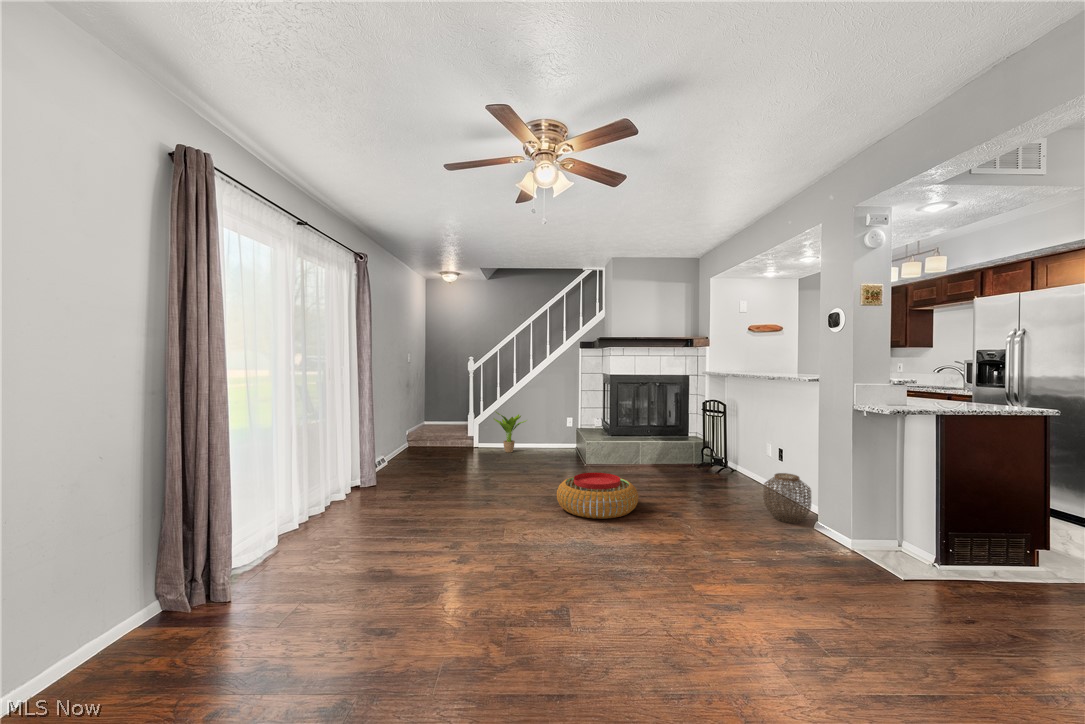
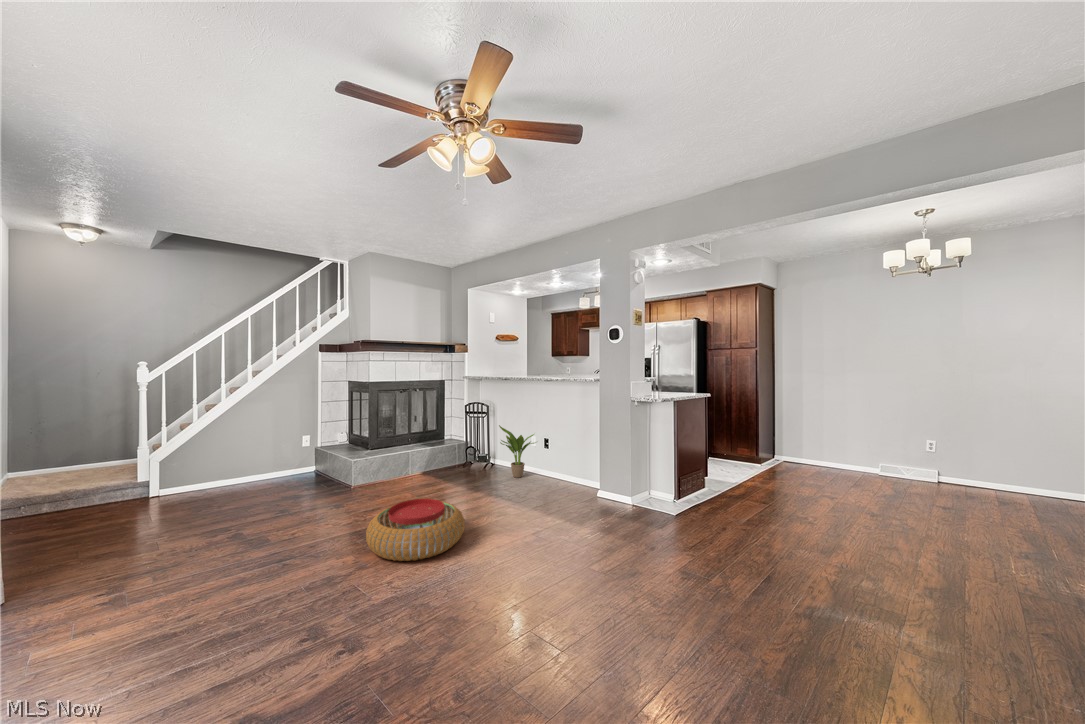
potted plant: present [494,411,527,453] -> present [499,425,536,478]
woven basket: present [763,473,811,523] -> none [559,464,594,506]

